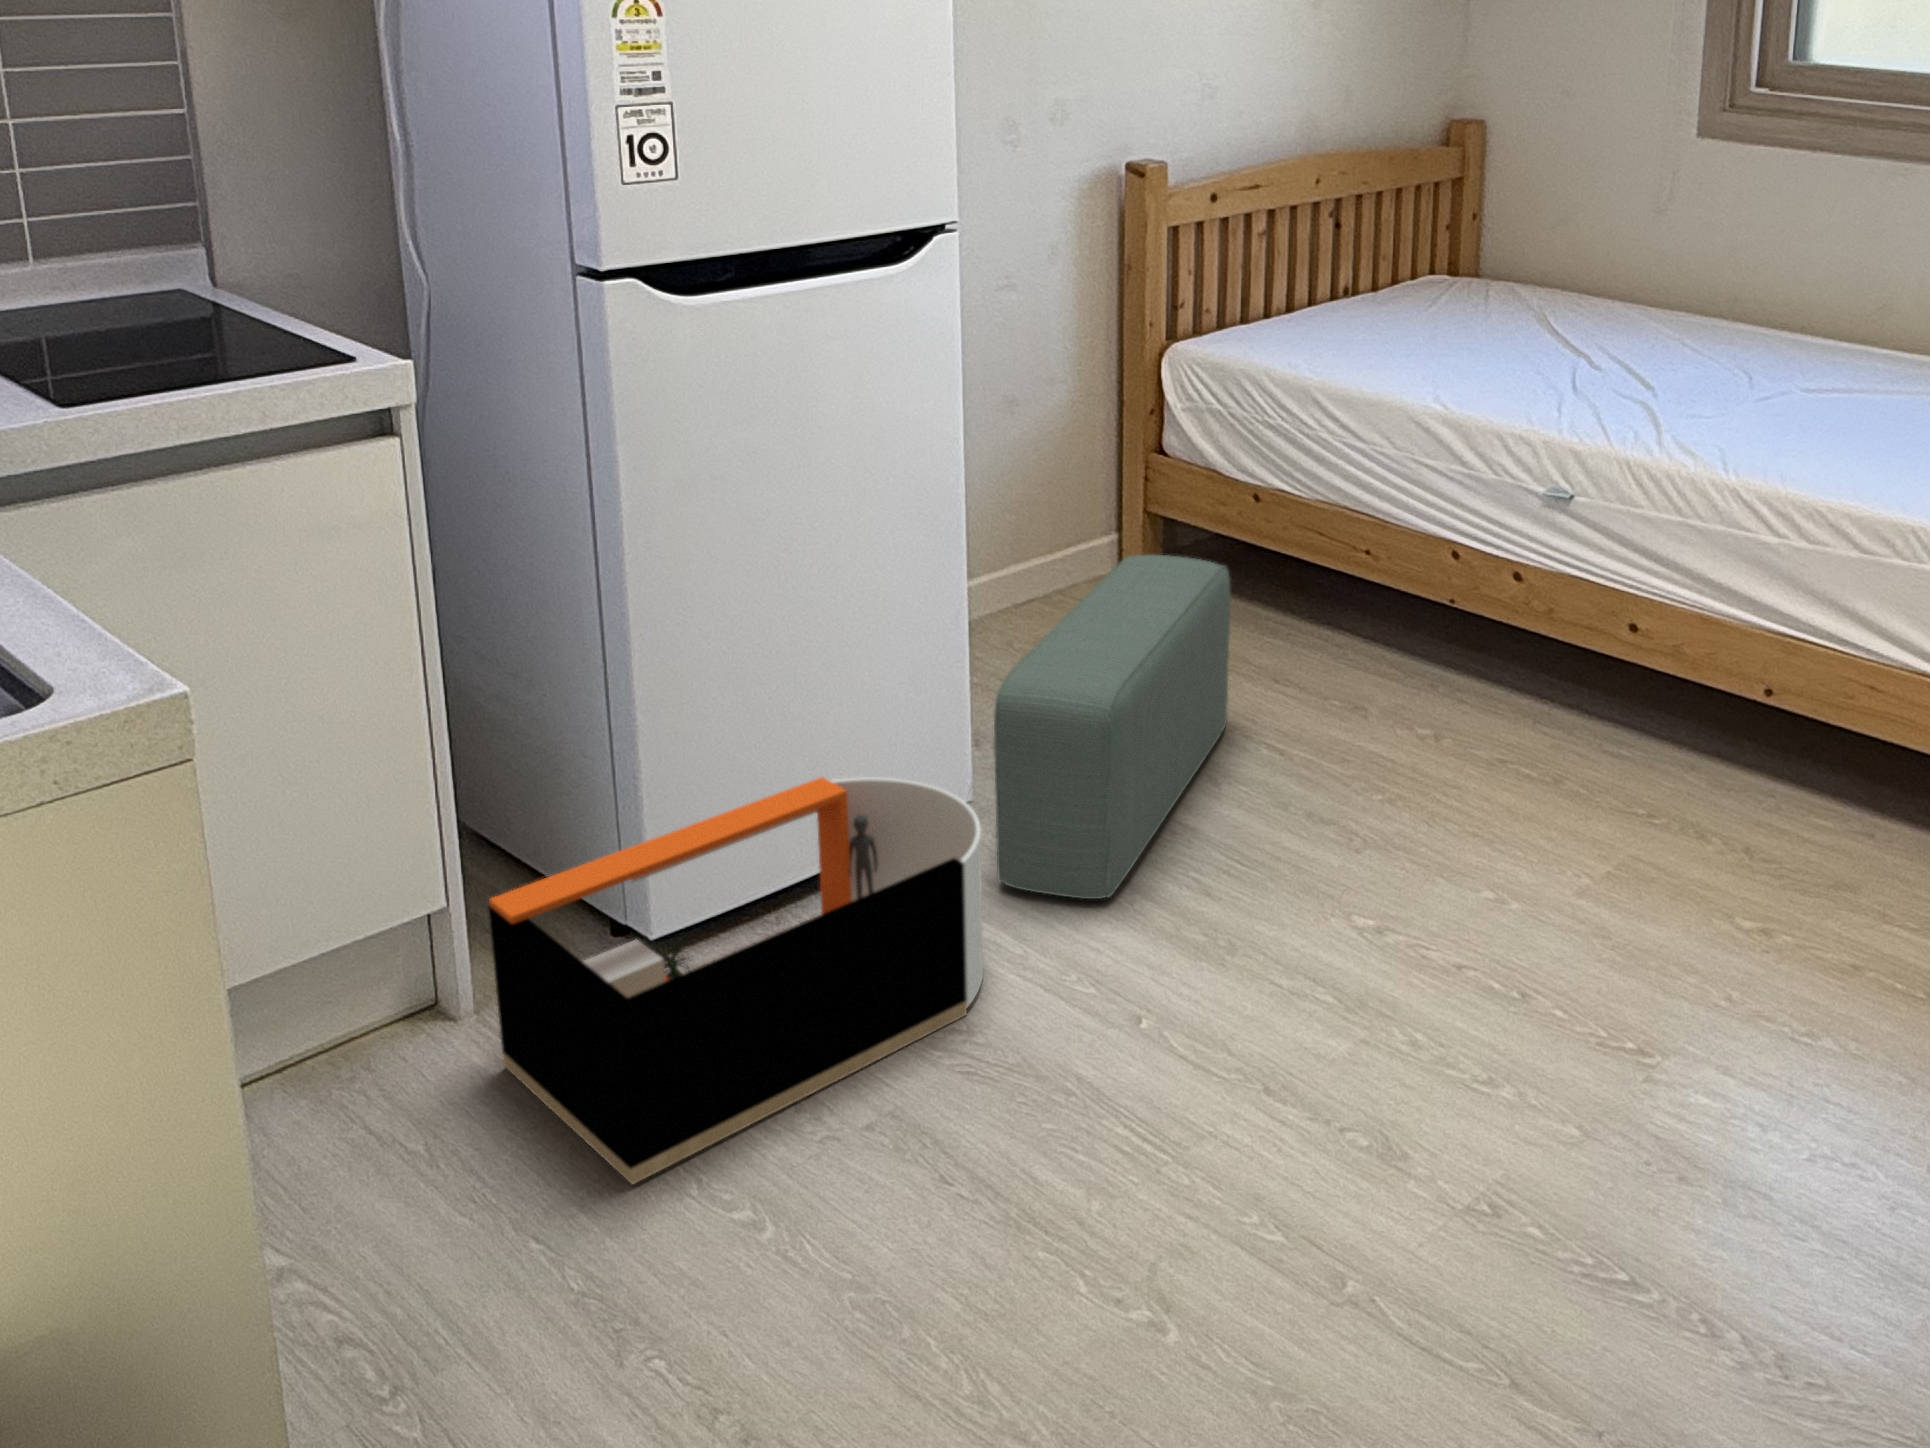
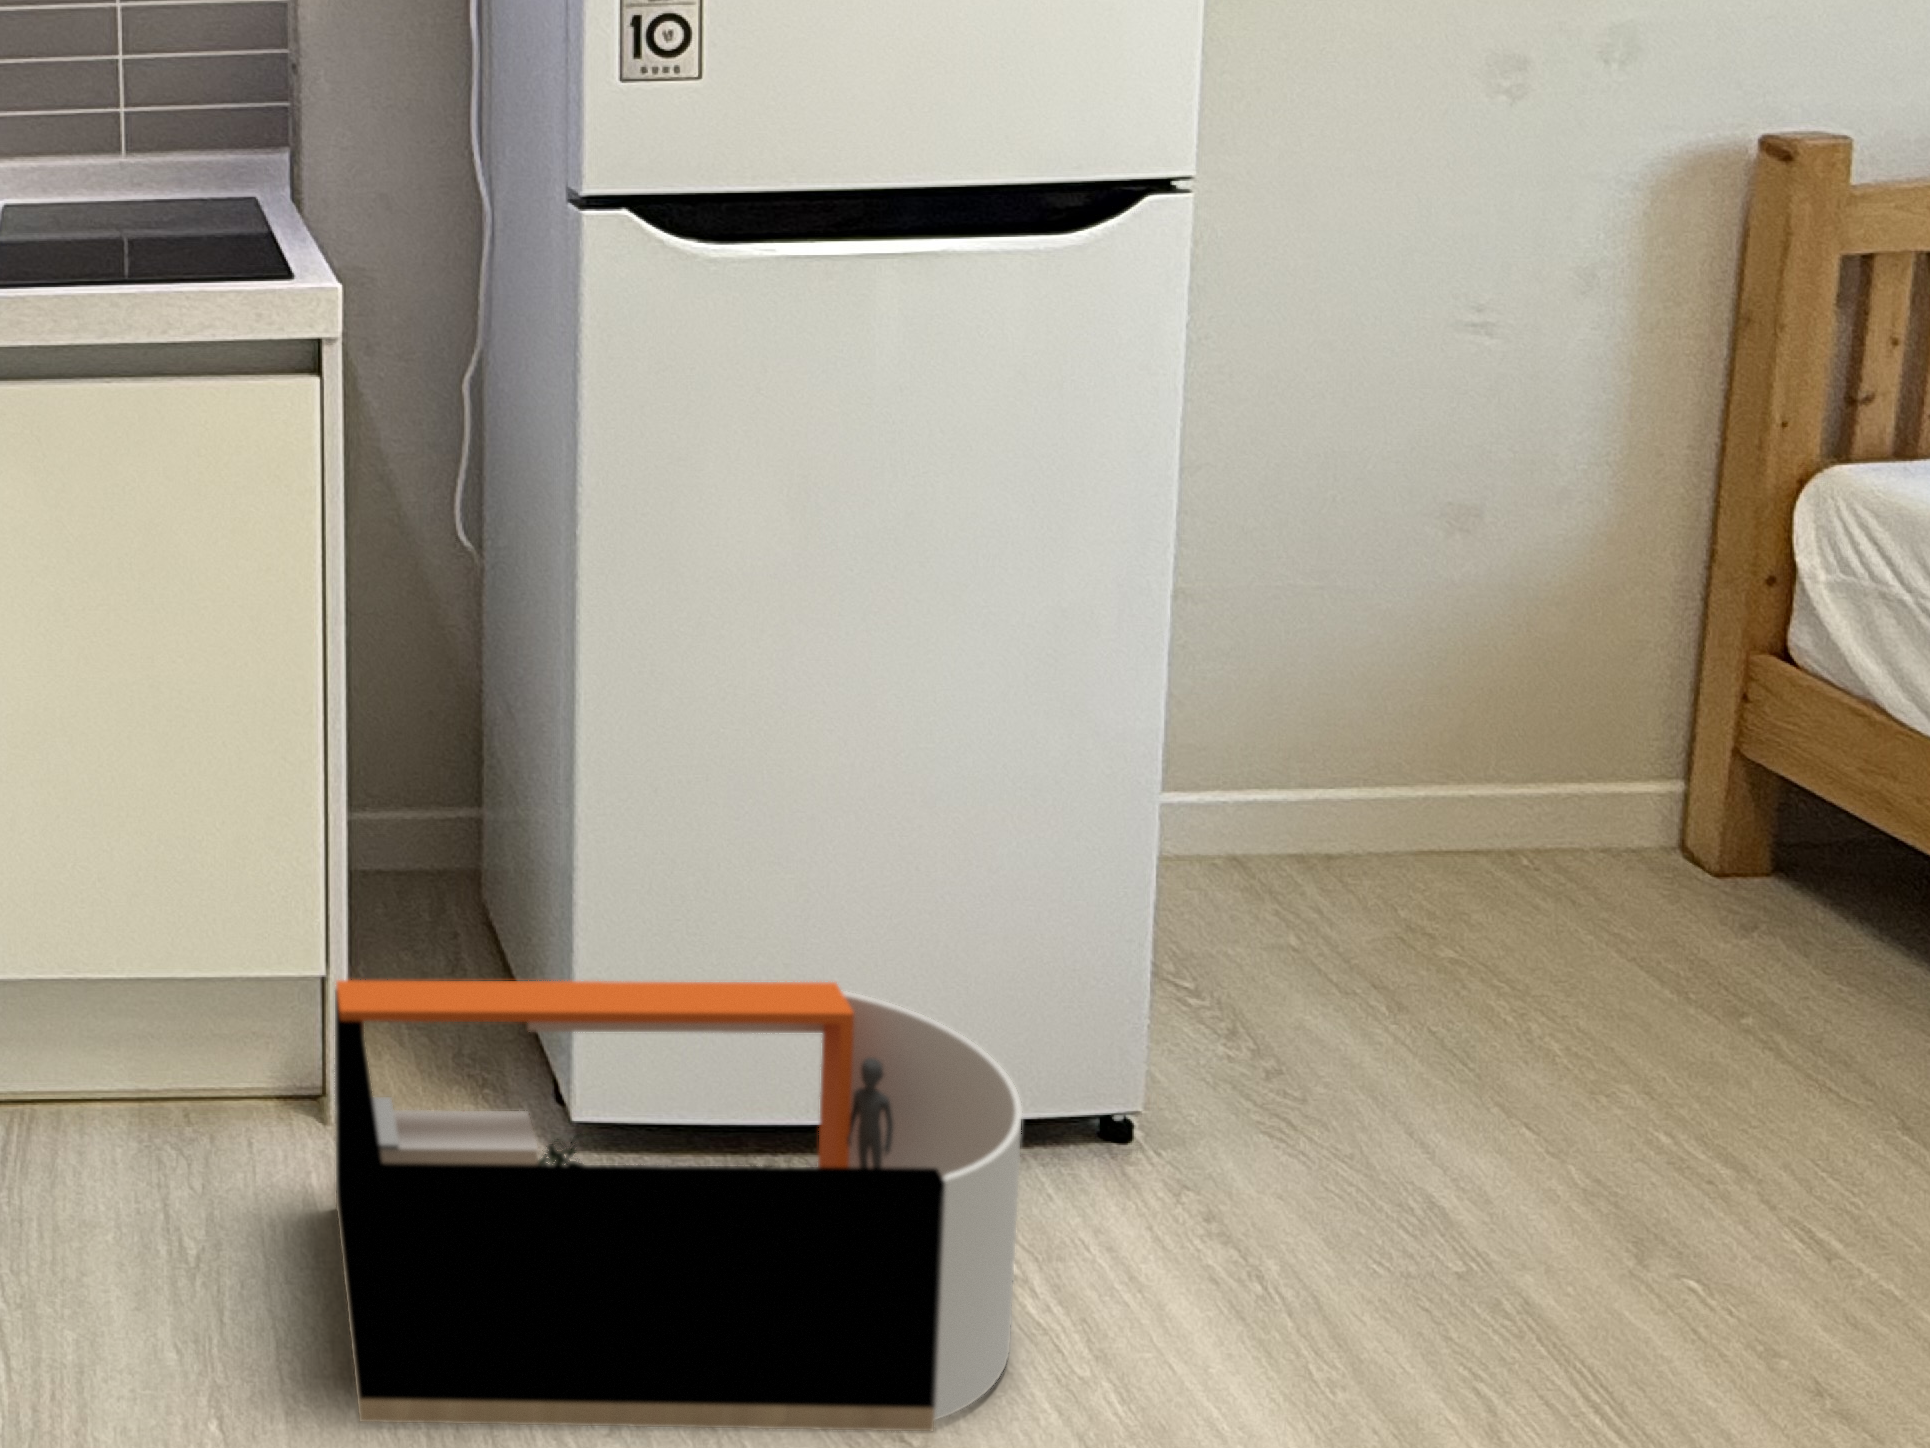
pouf: present [994,555,1230,899] -> none [1111,804,1760,1364]

